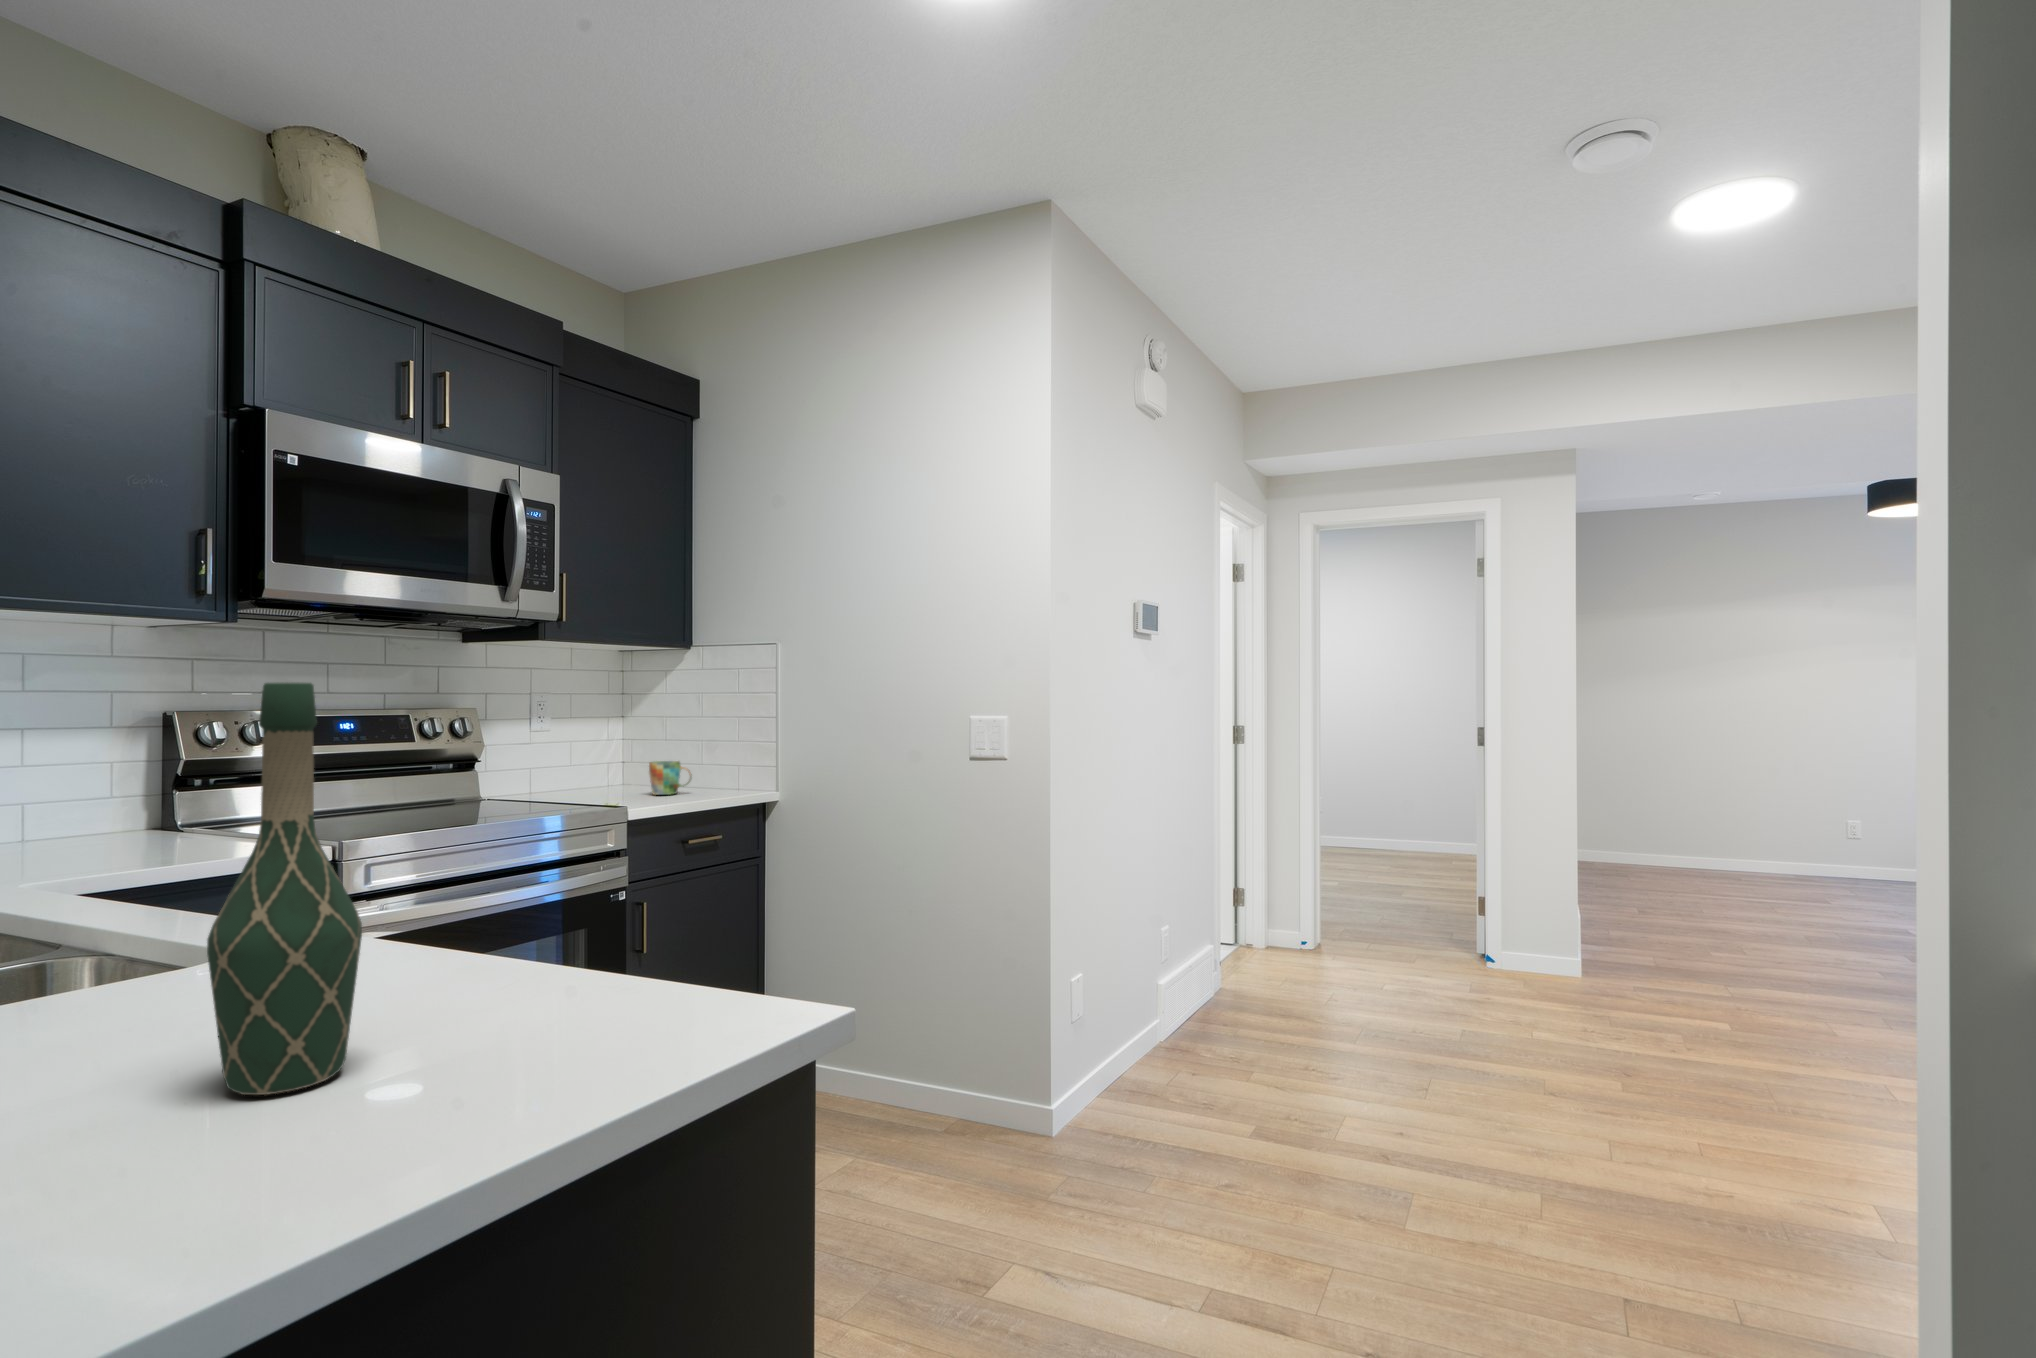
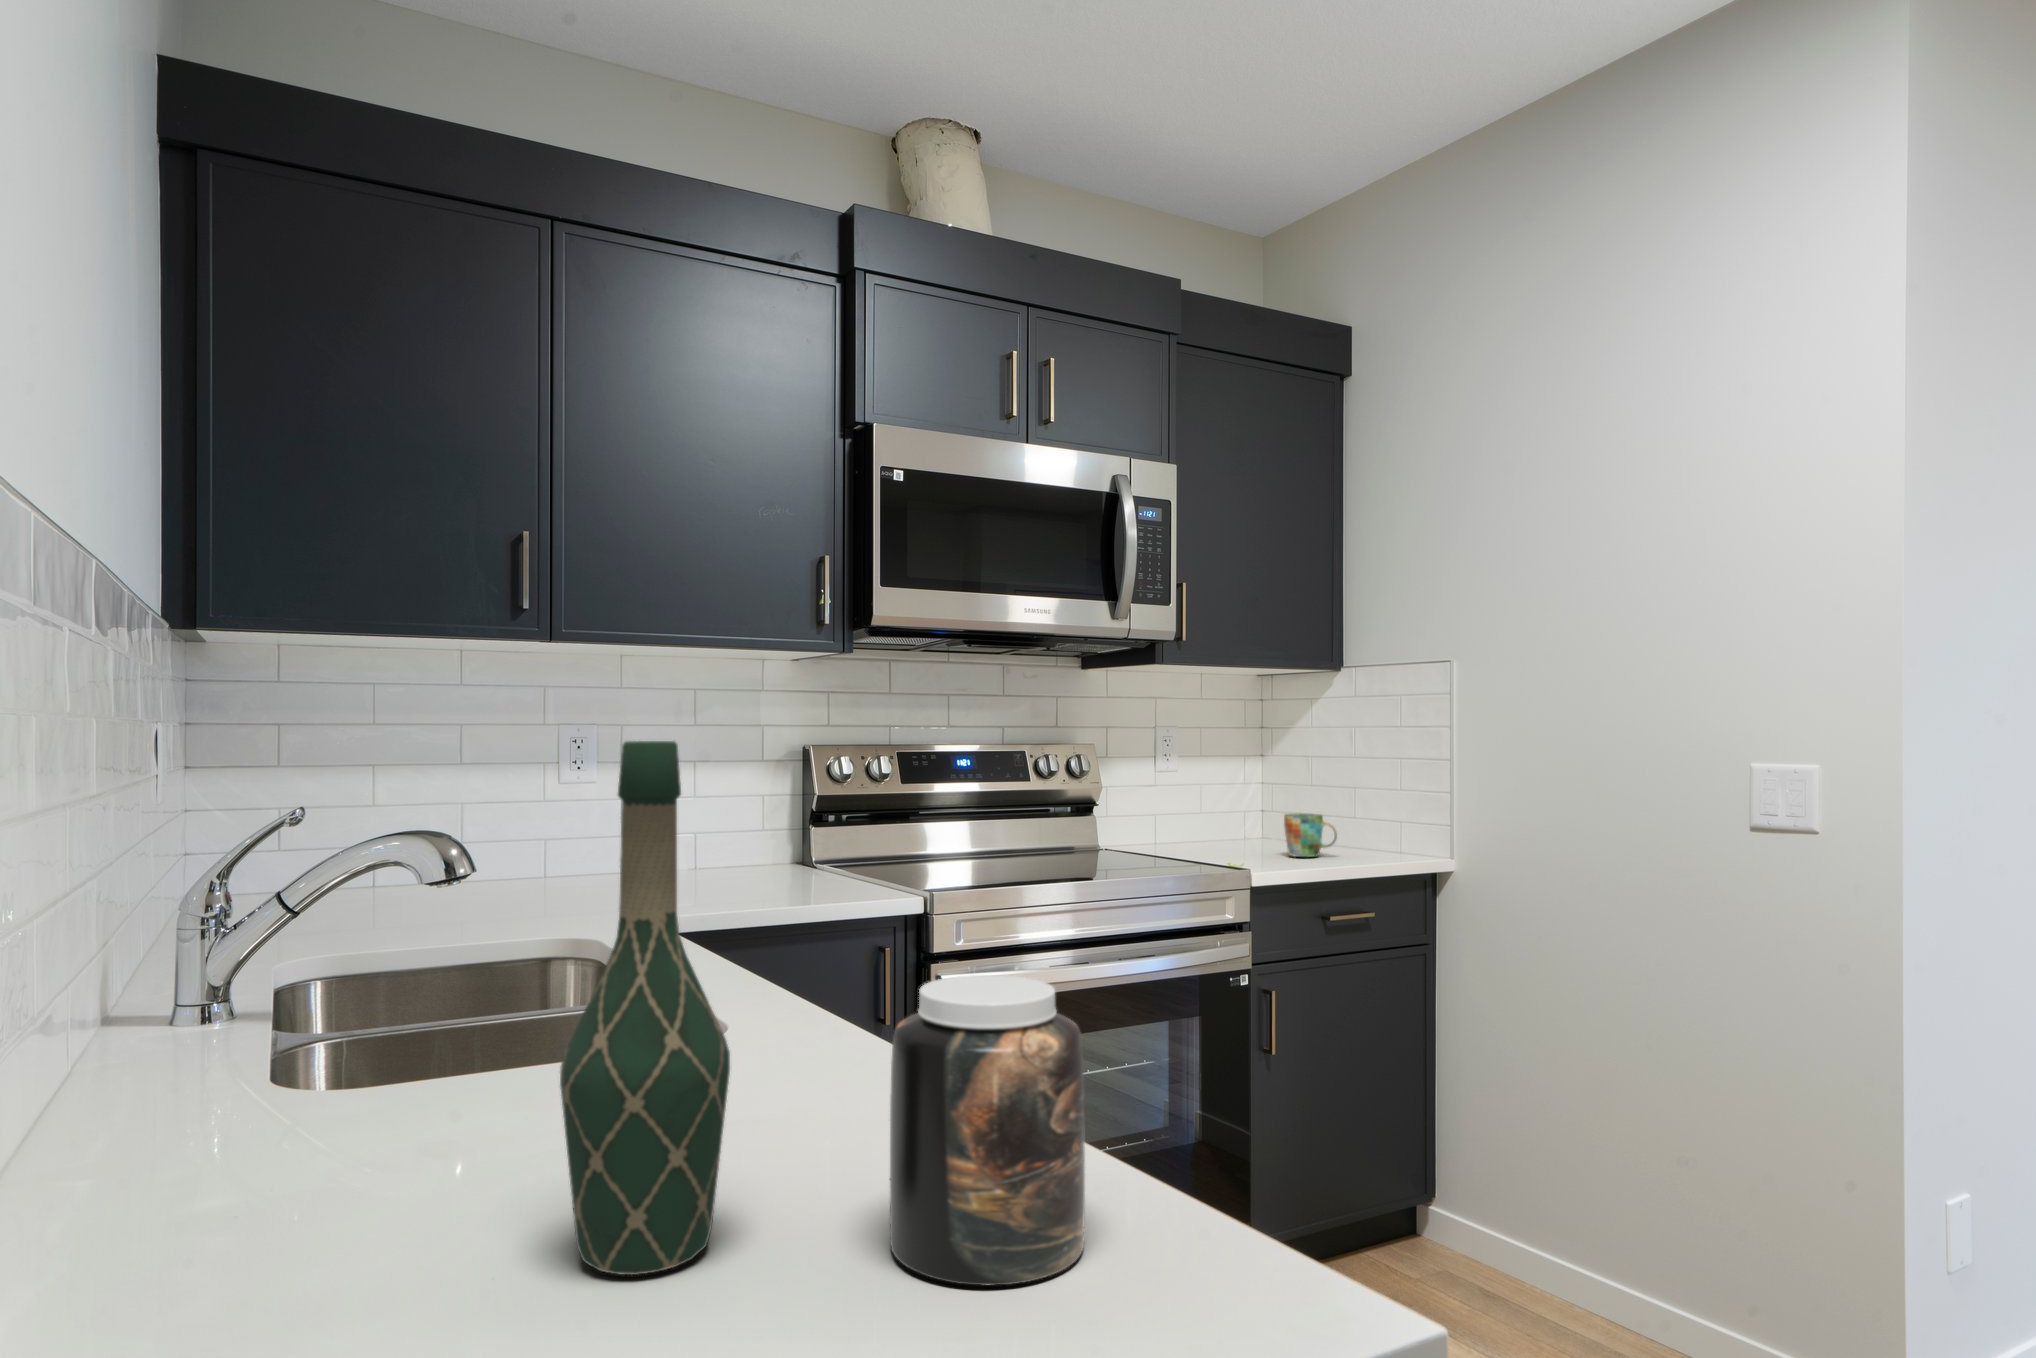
jar: none [495,847,640,1048] -> present [890,975,1085,1286]

